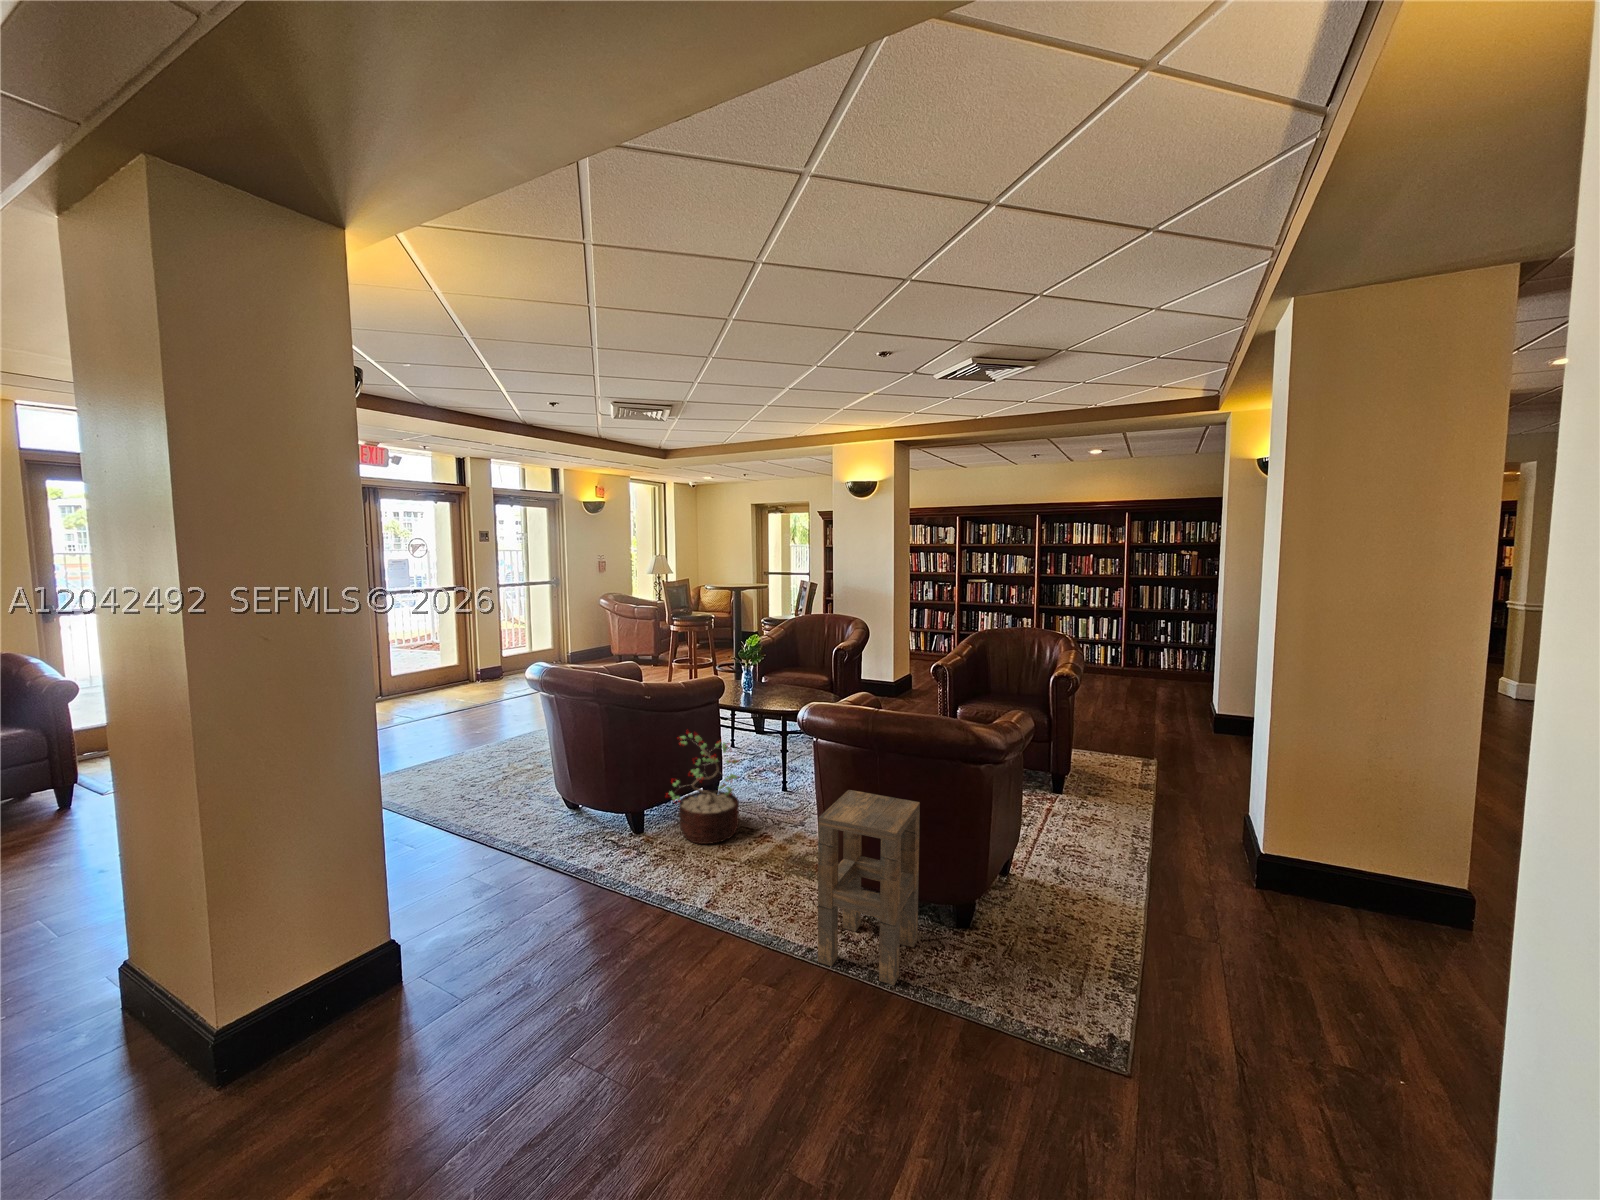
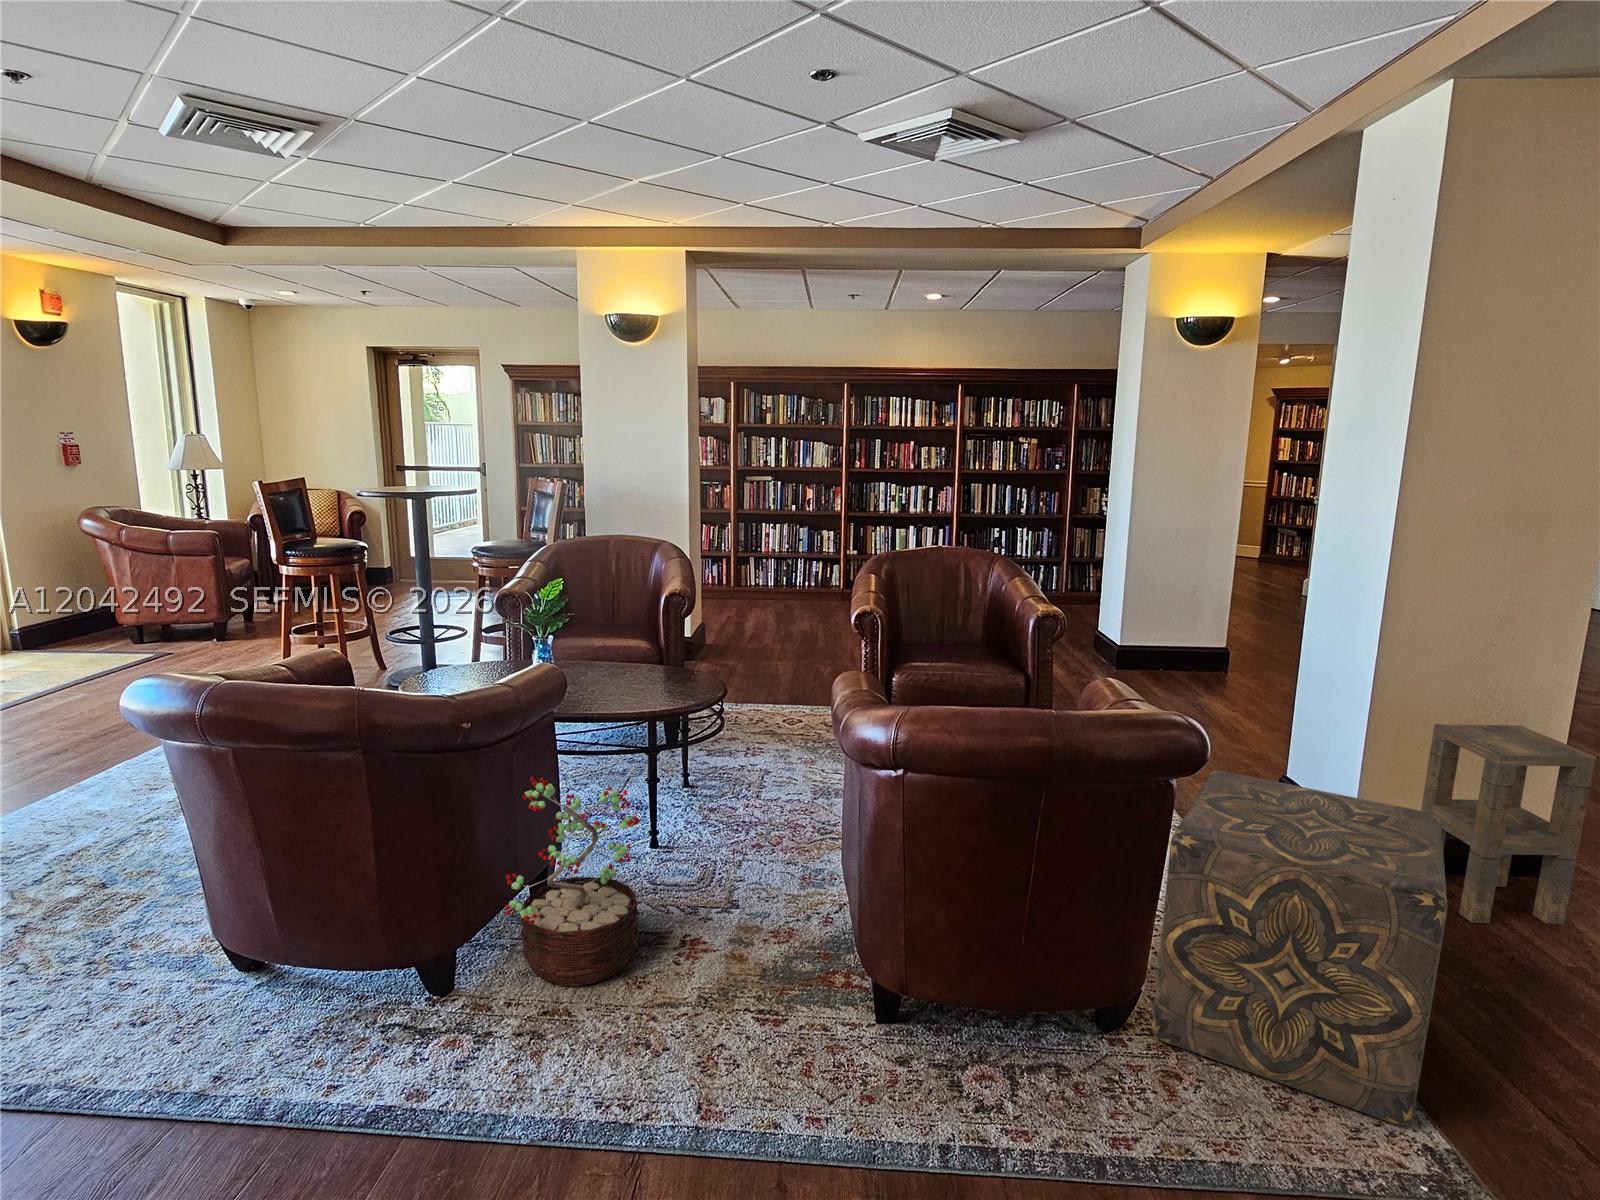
ottoman: none [988,779,1215,1024] -> present [1152,771,1447,1125]
side table: present [818,790,920,985] -> present [1421,724,1596,924]

